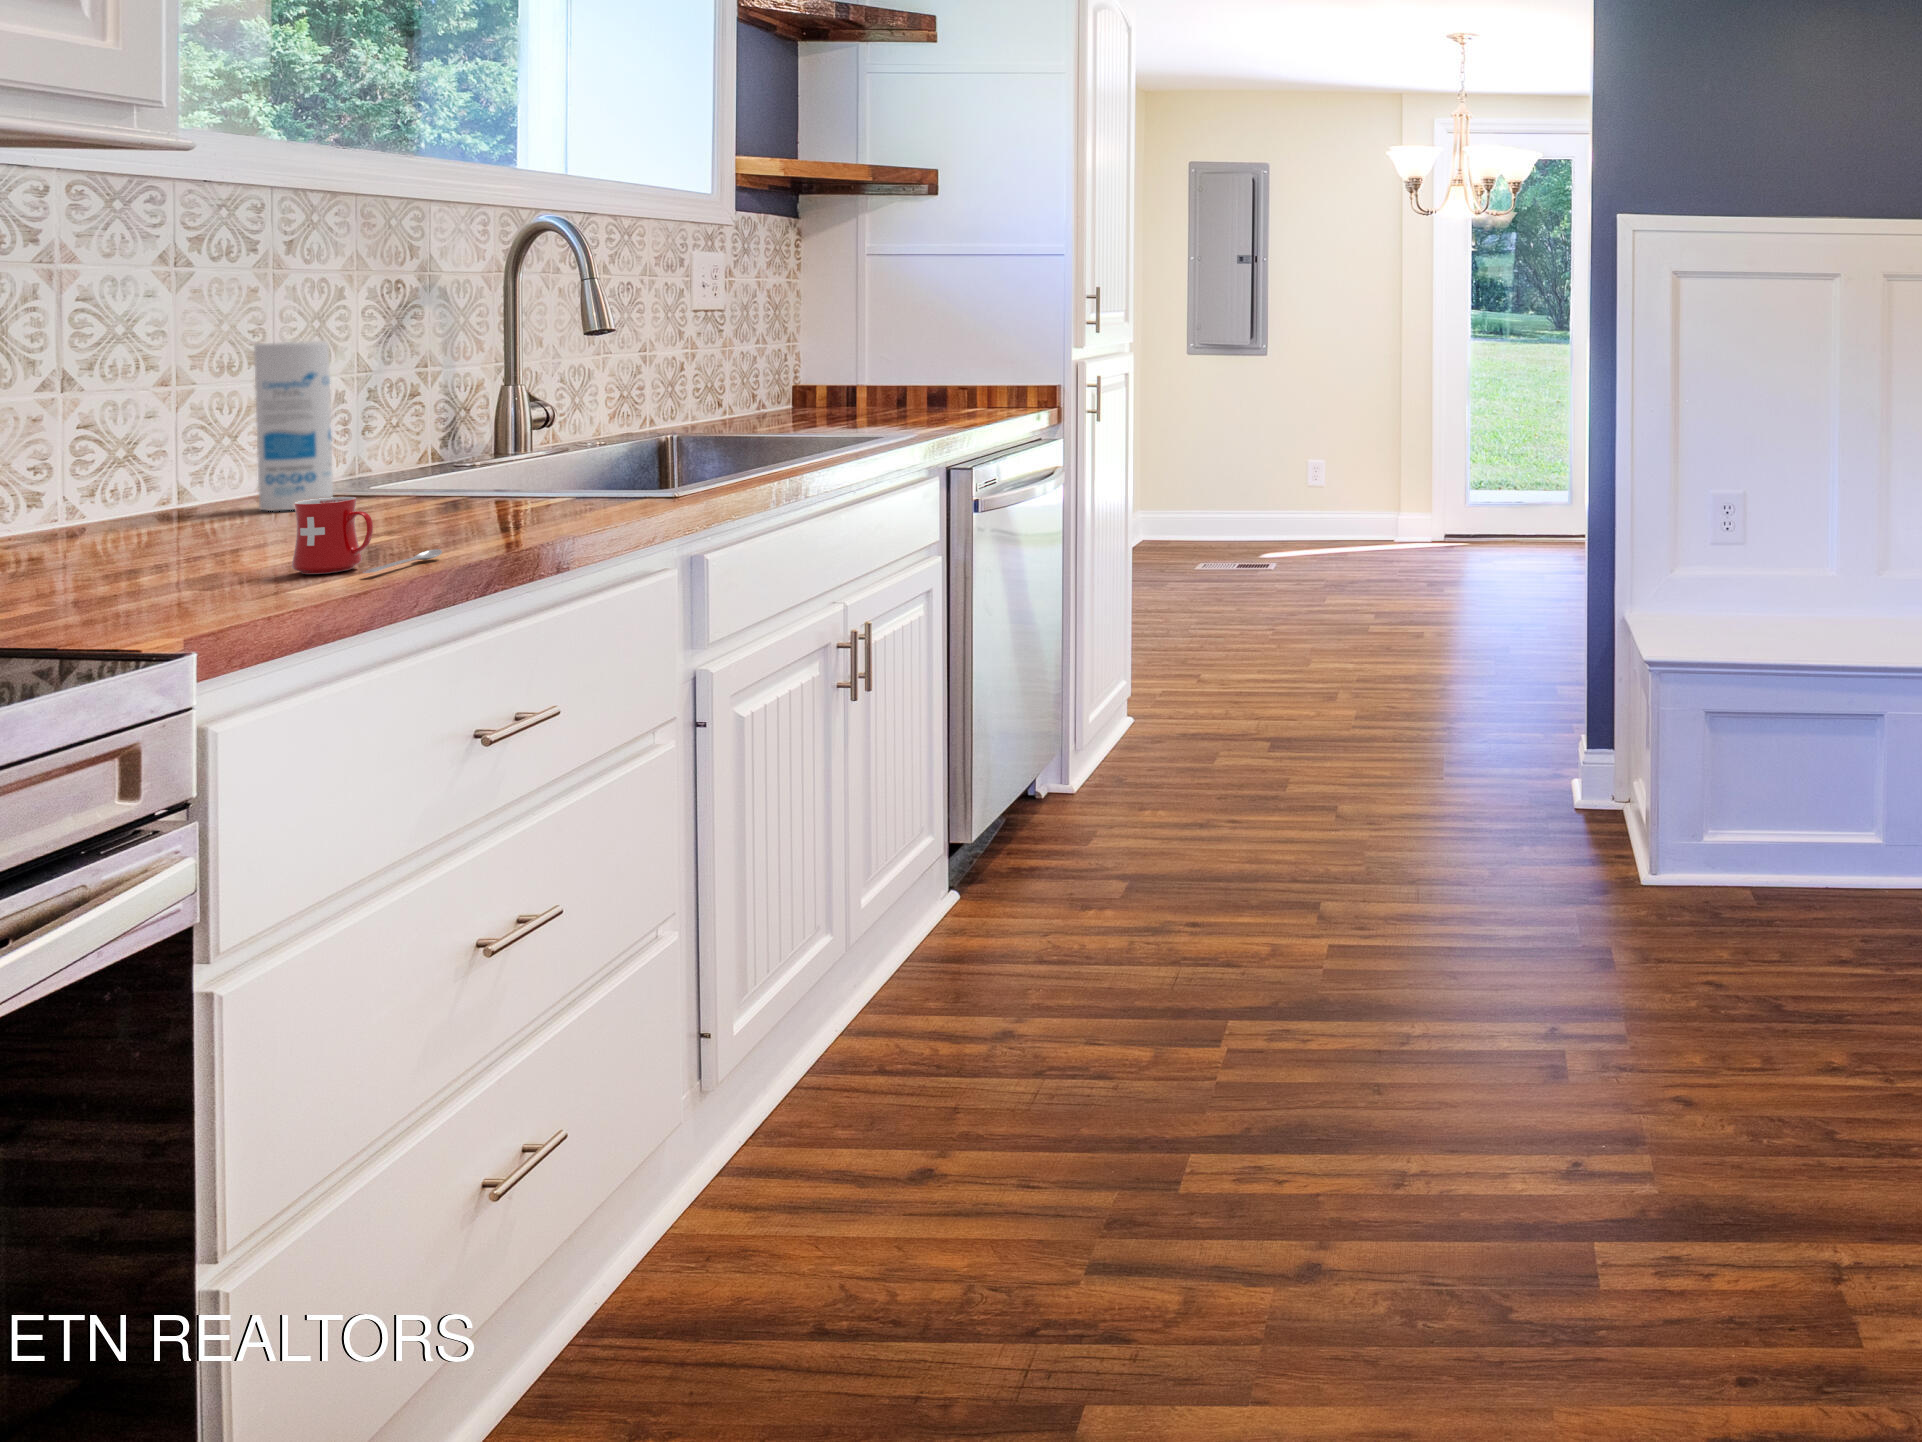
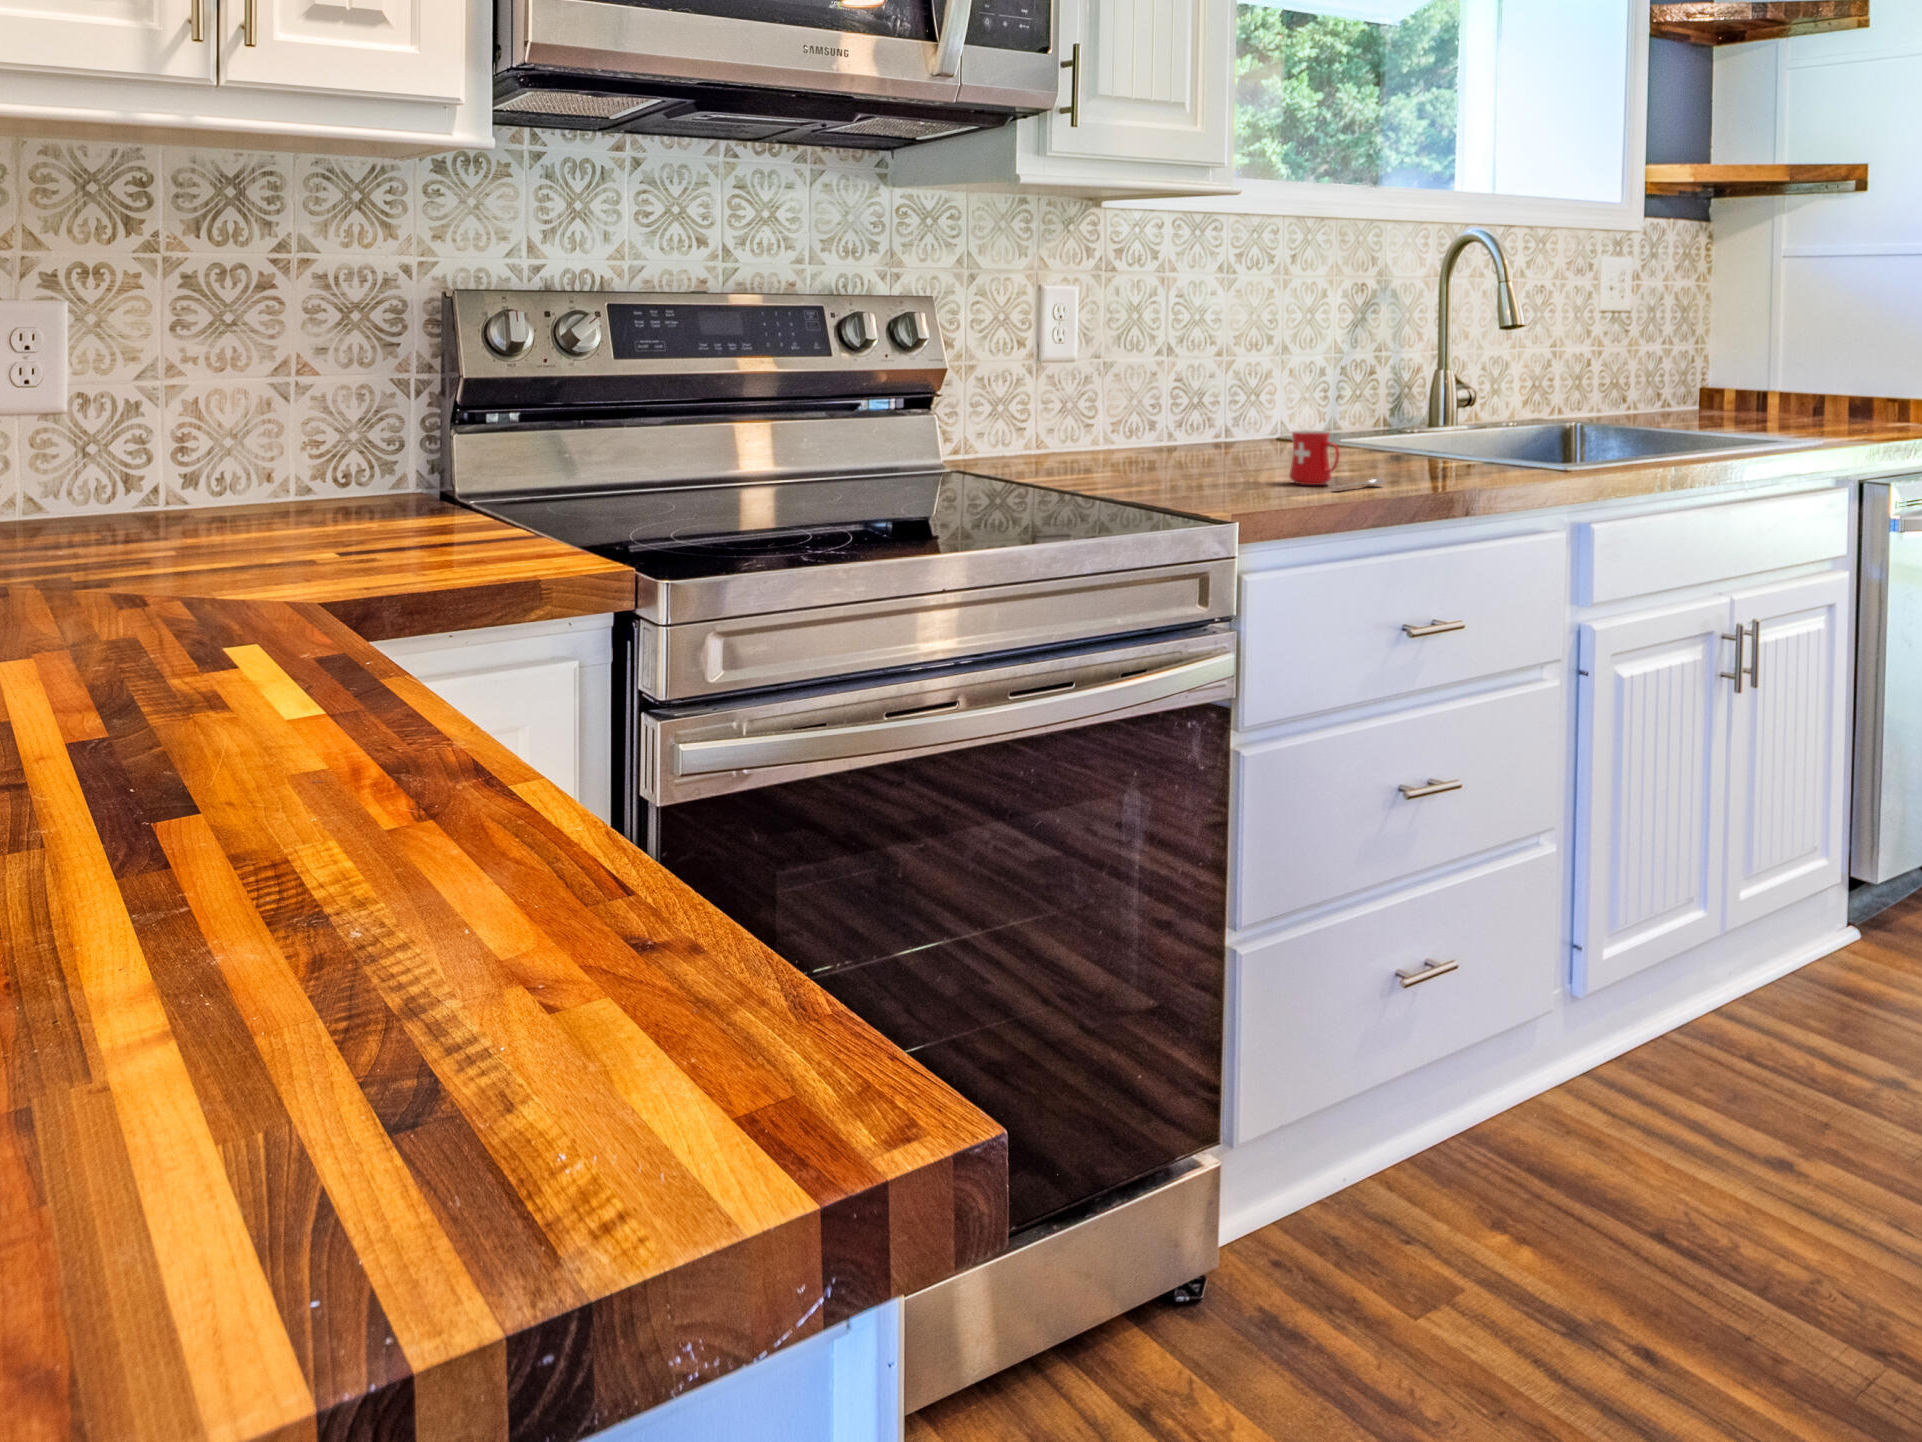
canister: present [254,341,333,511] -> none [1270,320,1316,445]

